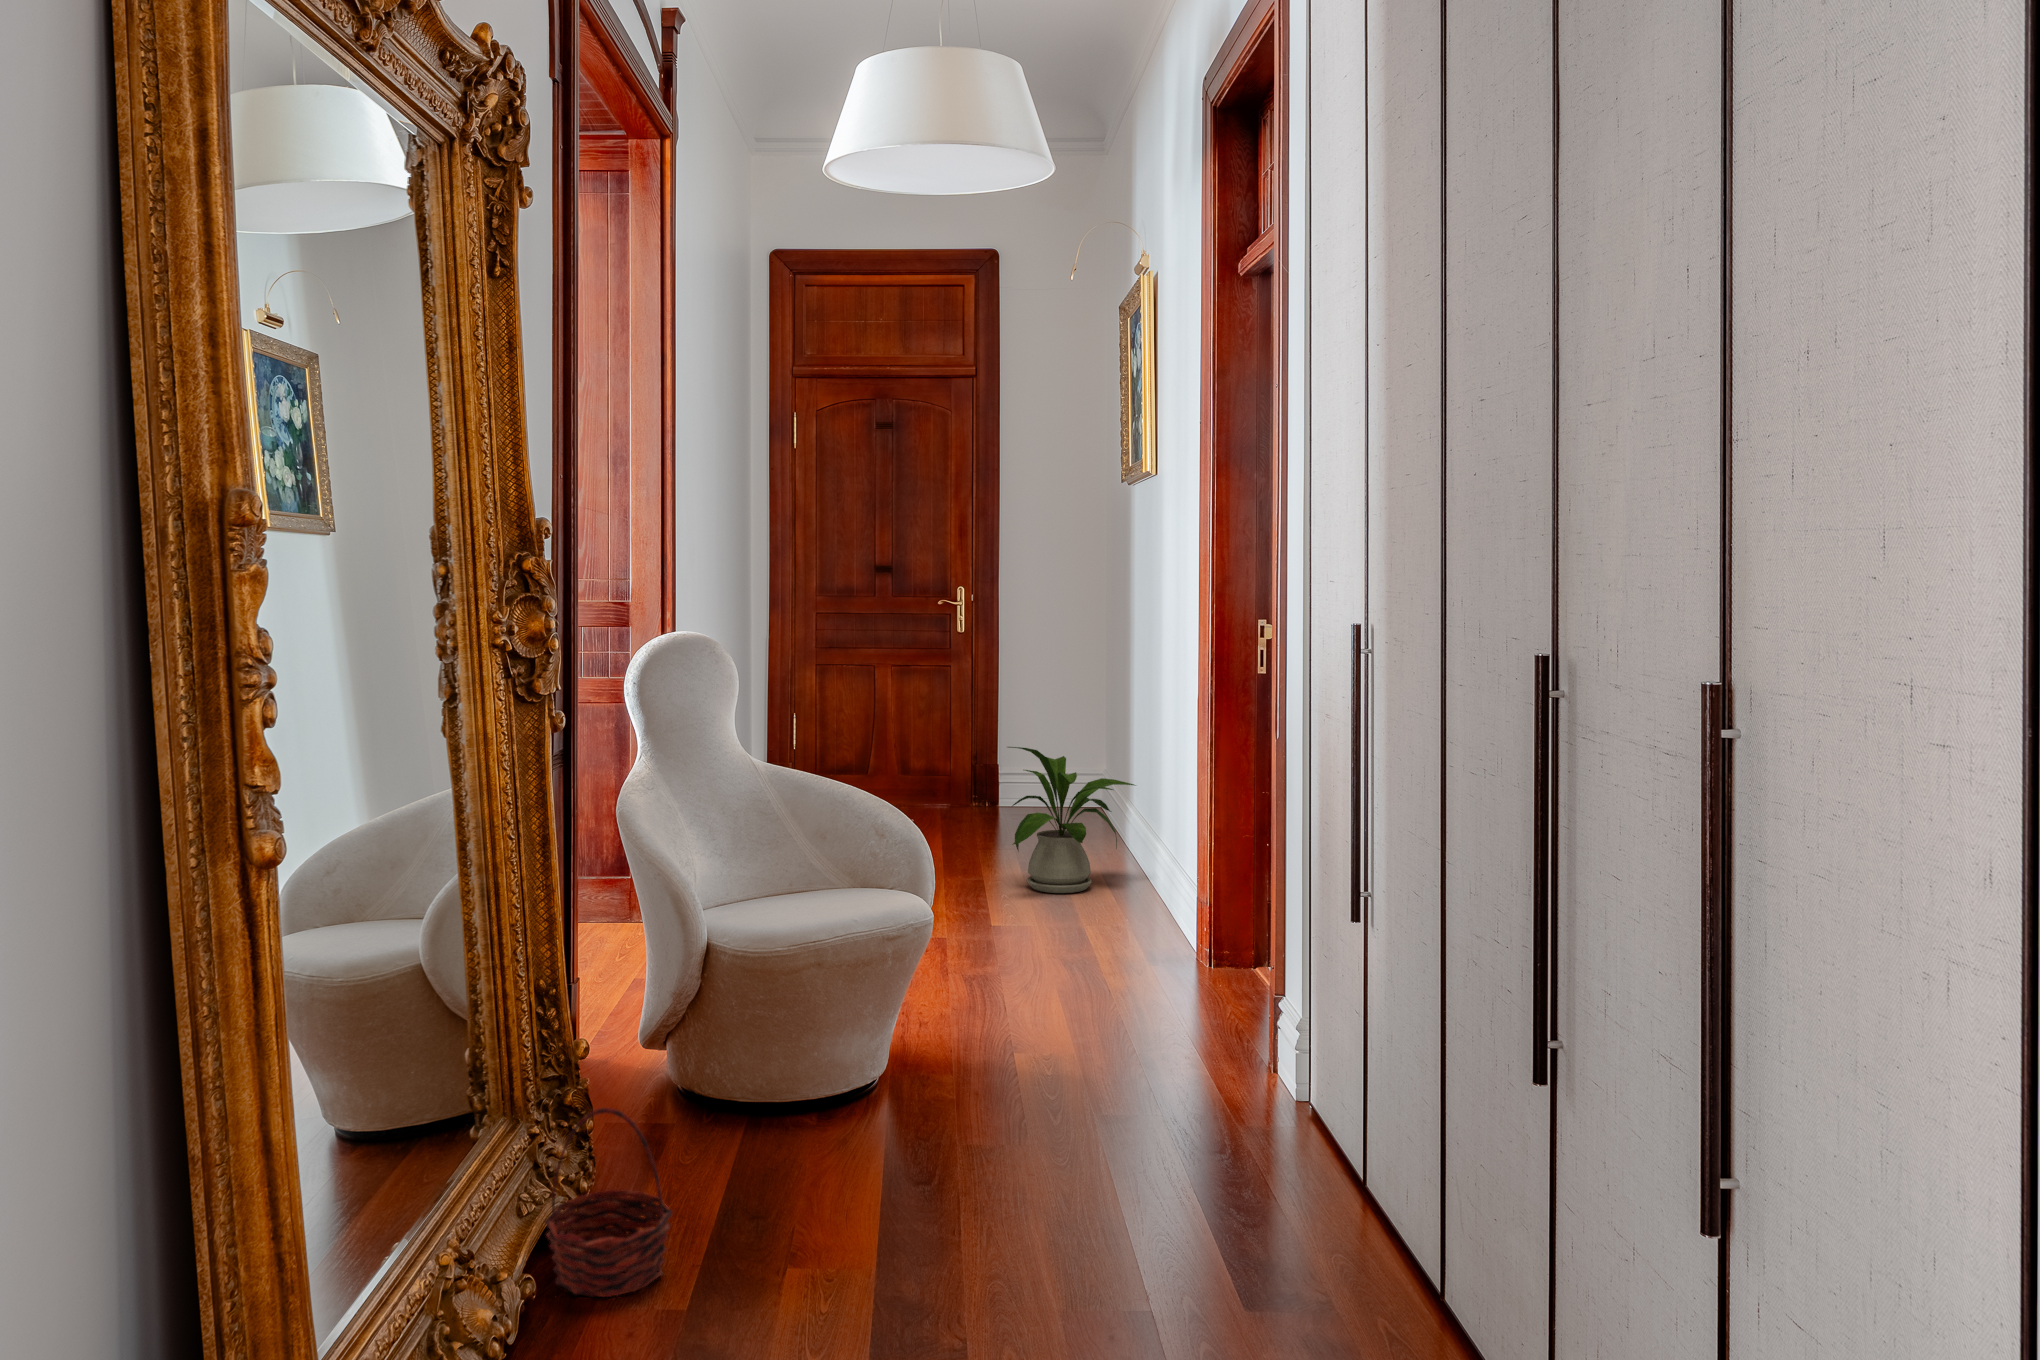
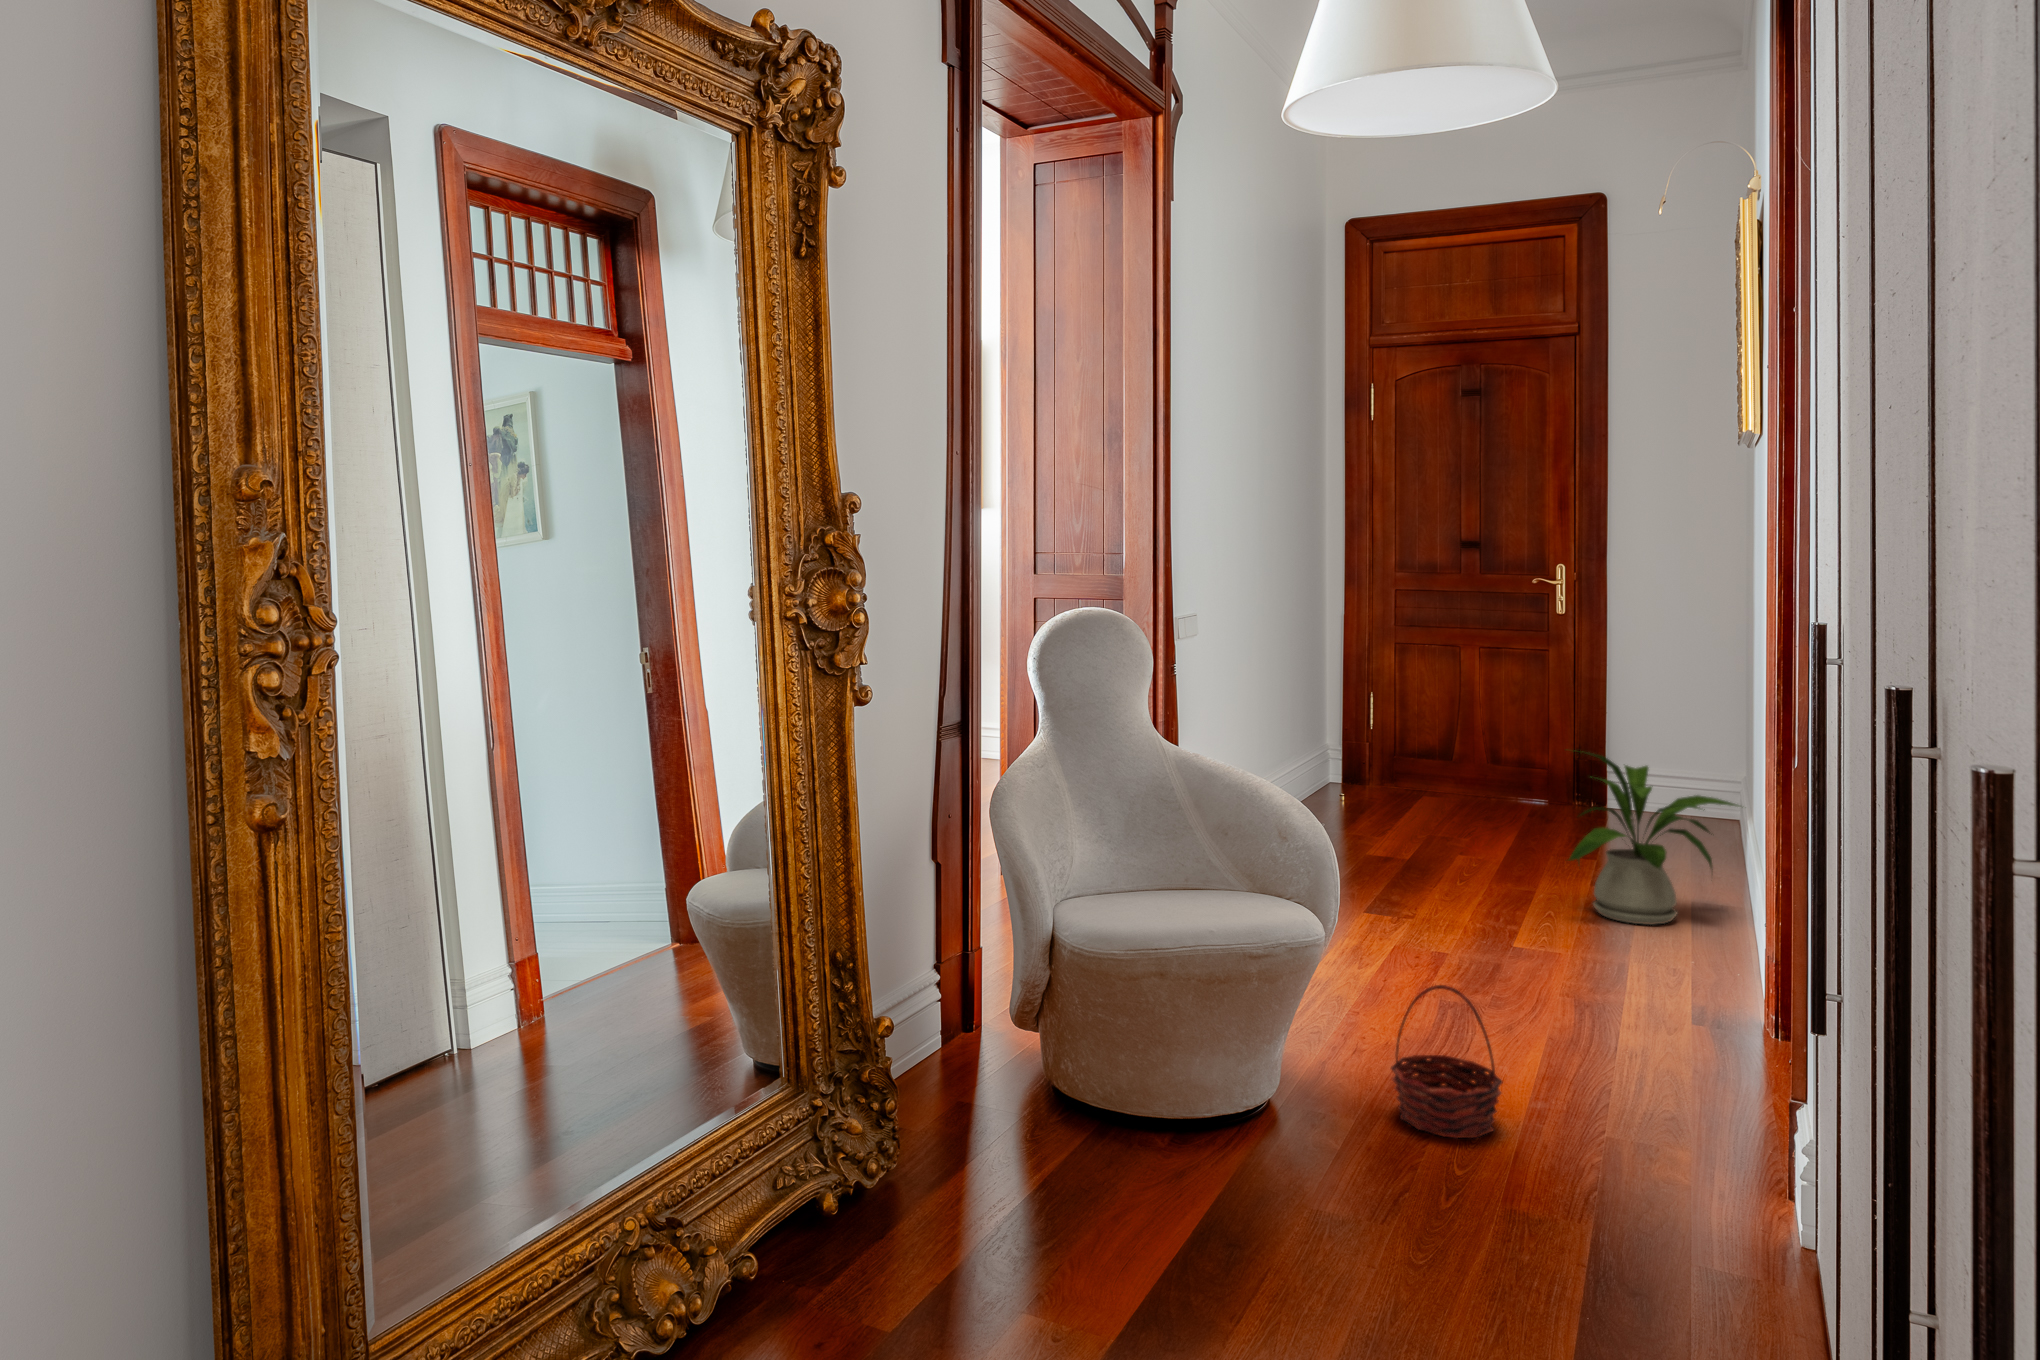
basket: present [545,1108,673,1297] -> present [1391,985,1502,1138]

